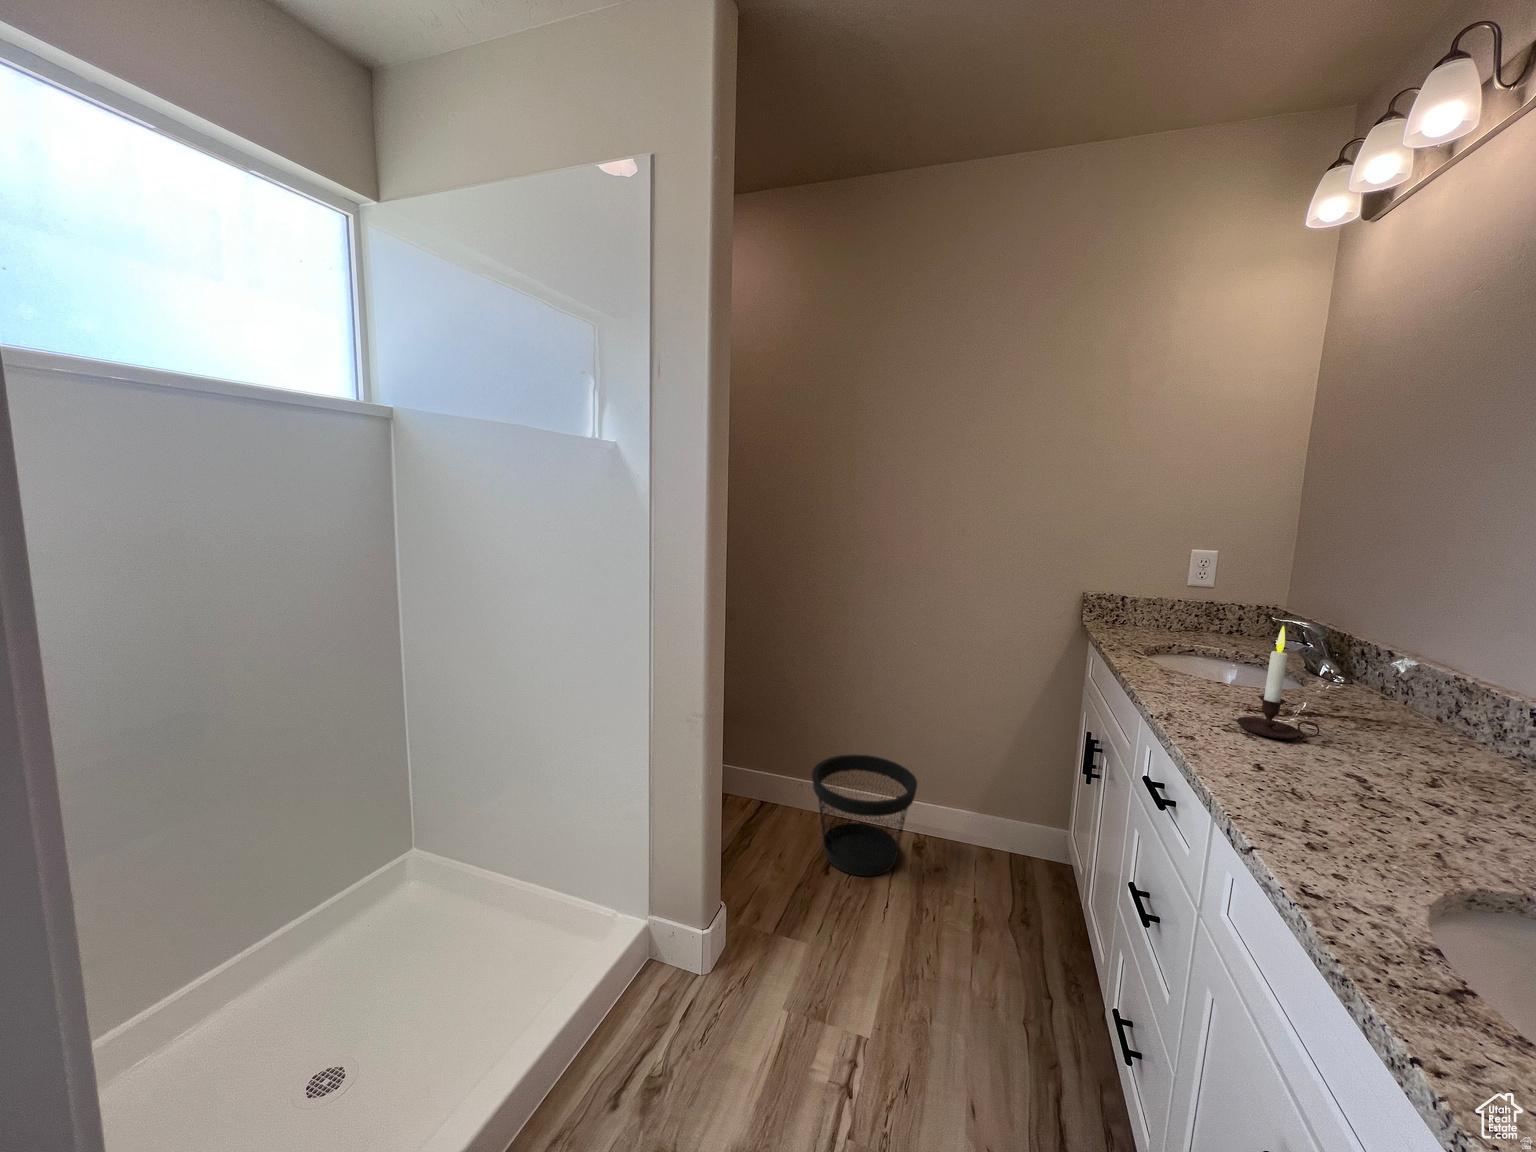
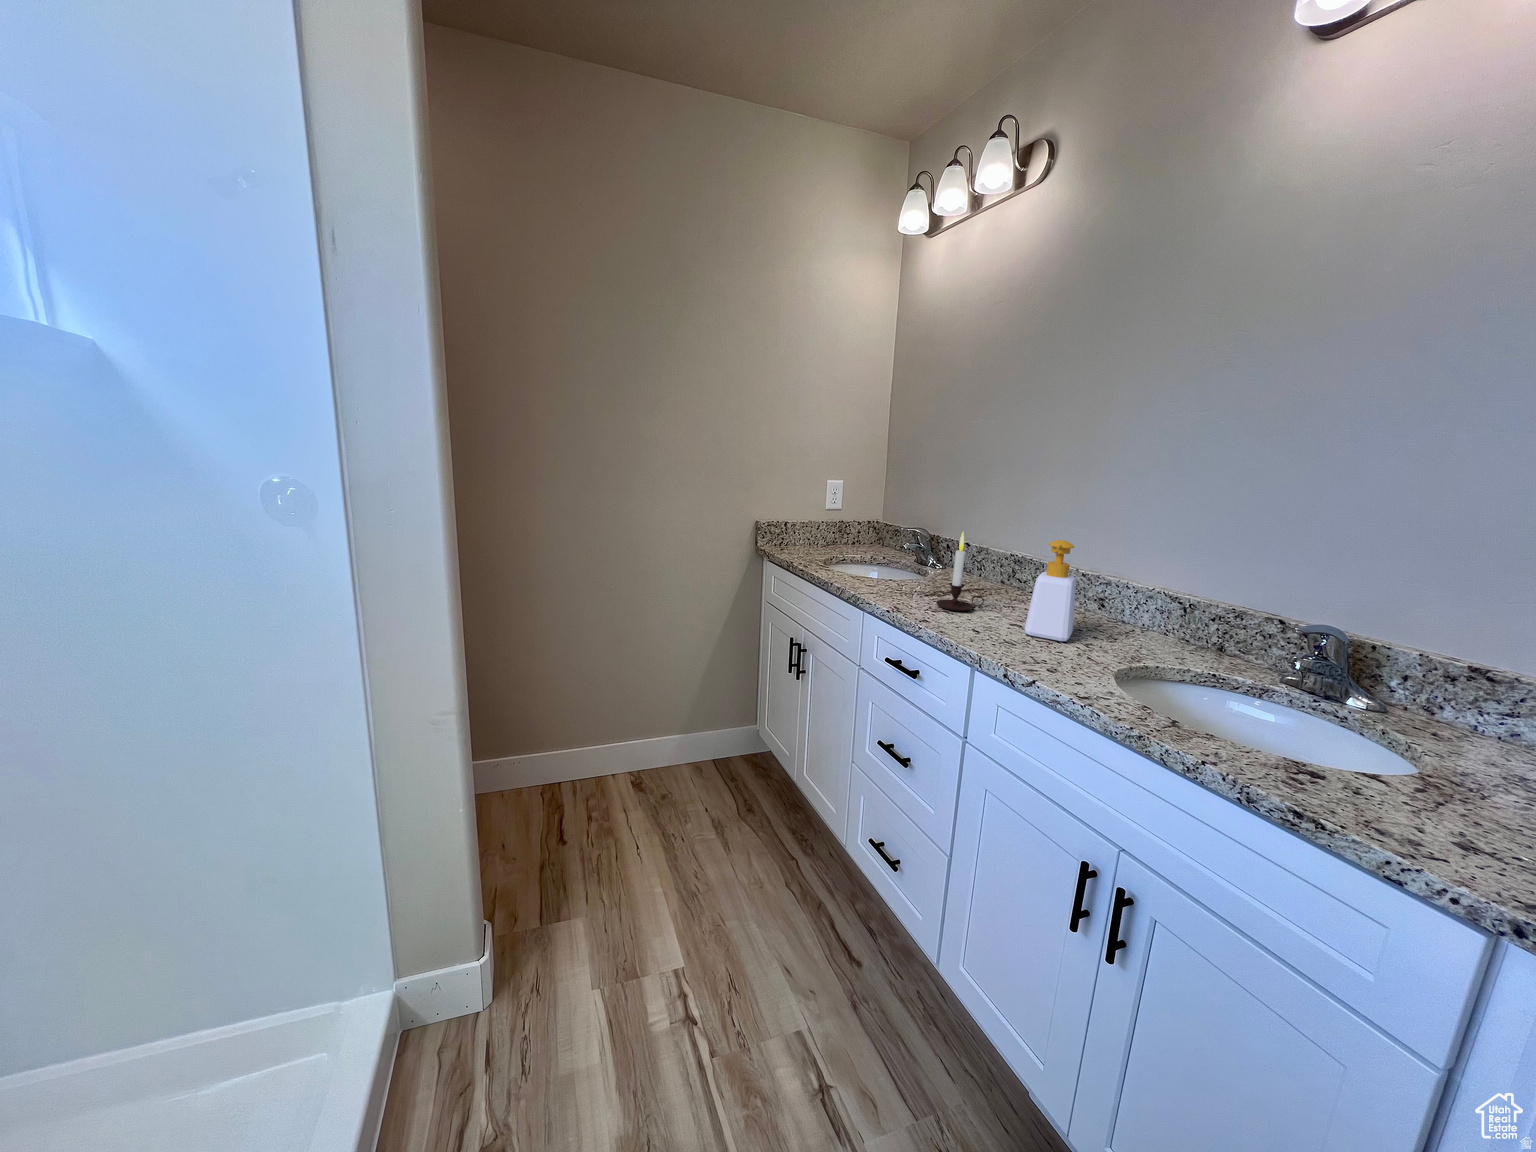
soap bottle: none [1352,654,1473,820] -> present [1024,540,1076,641]
wastebasket: present [812,755,917,876] -> none [525,710,640,836]

